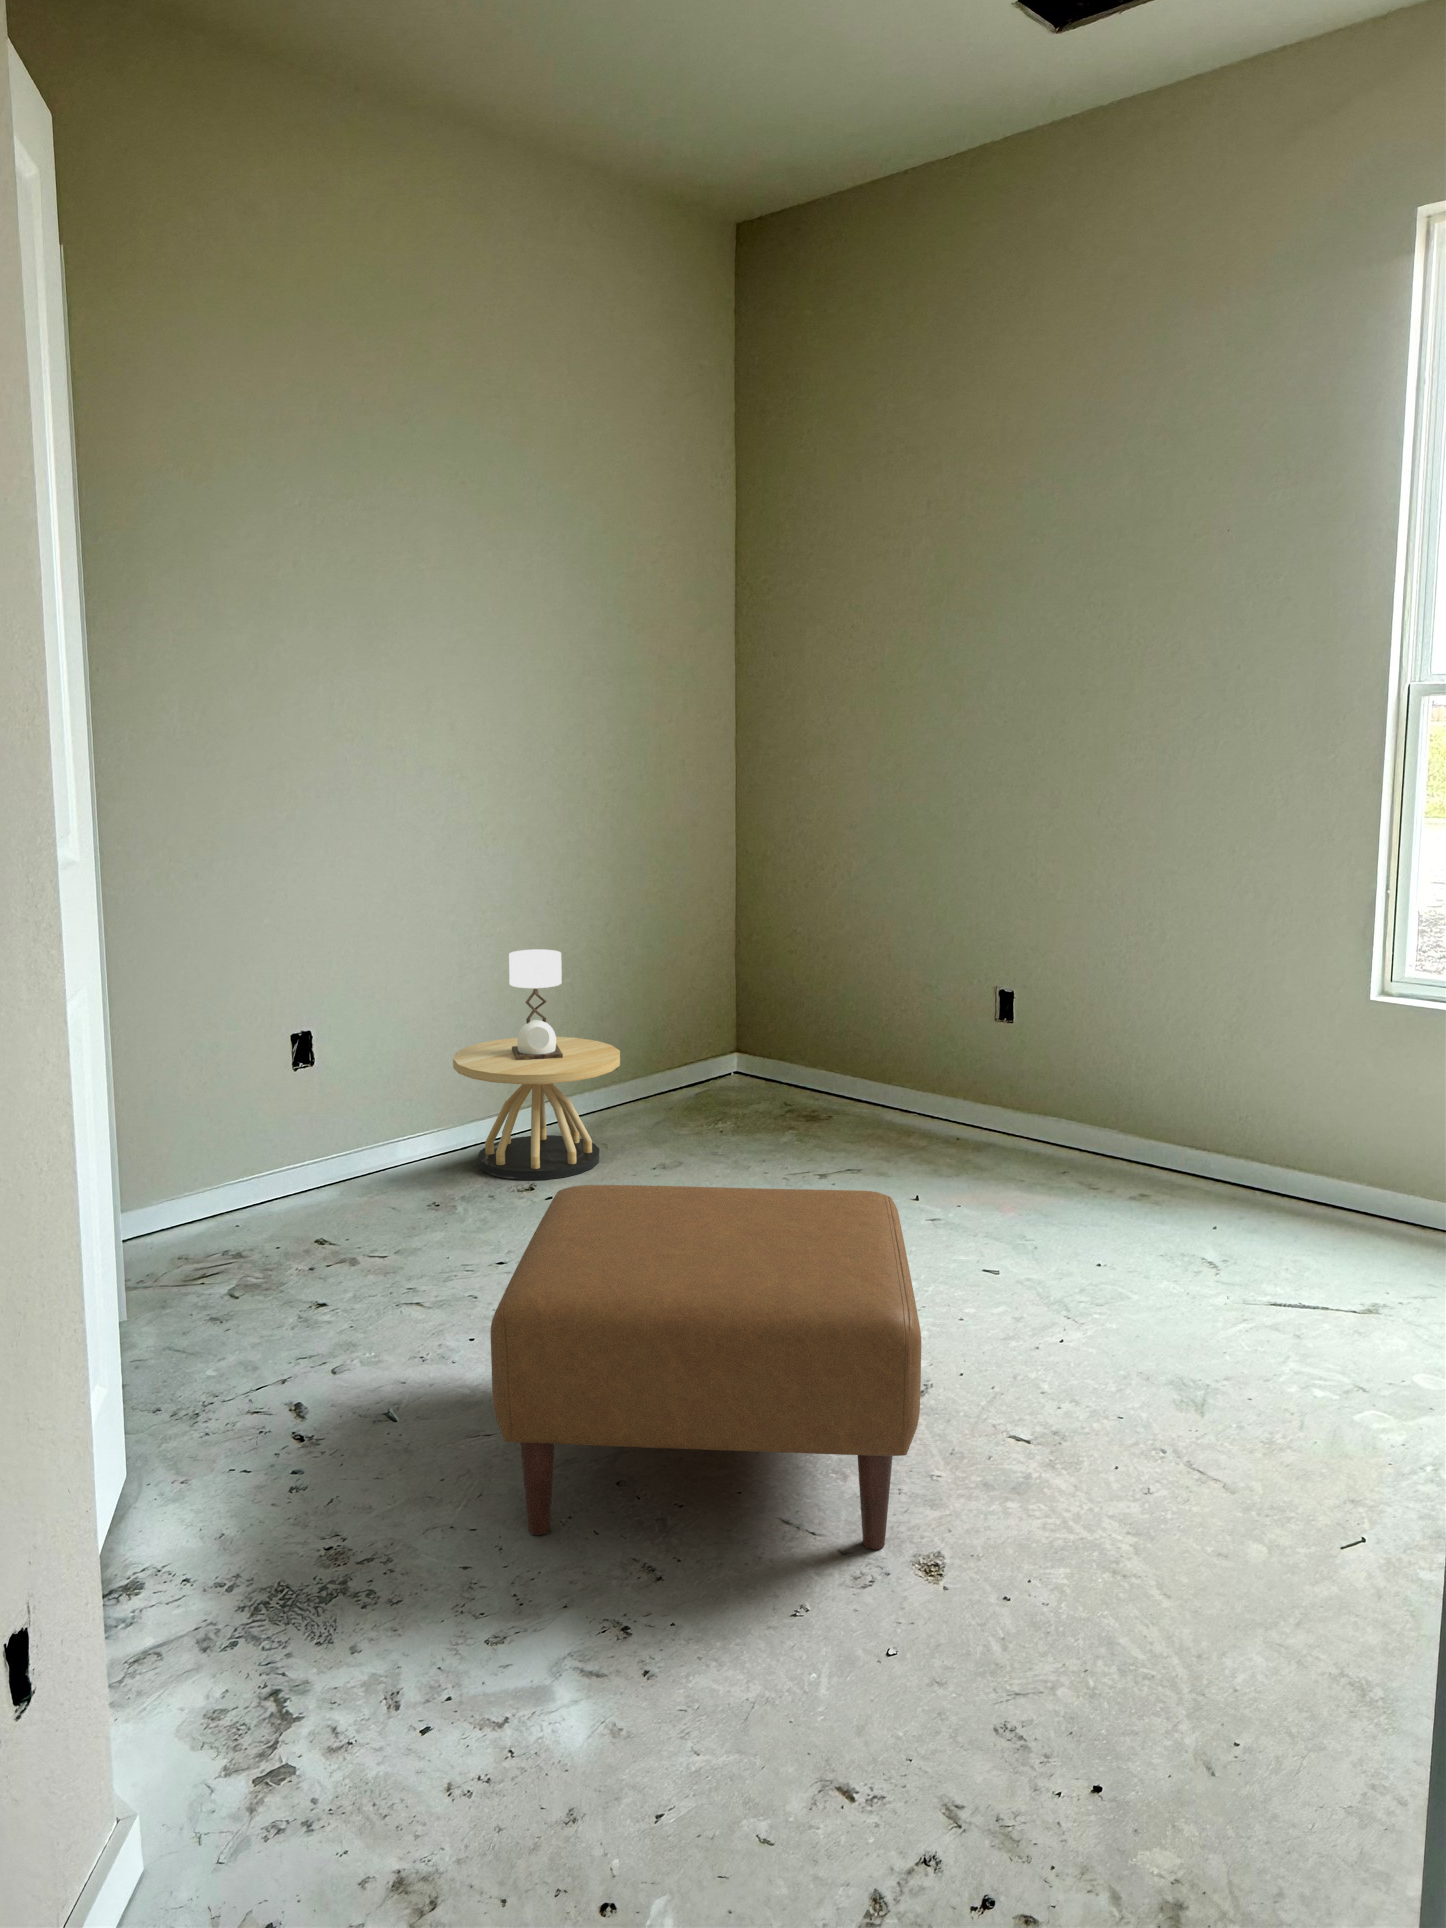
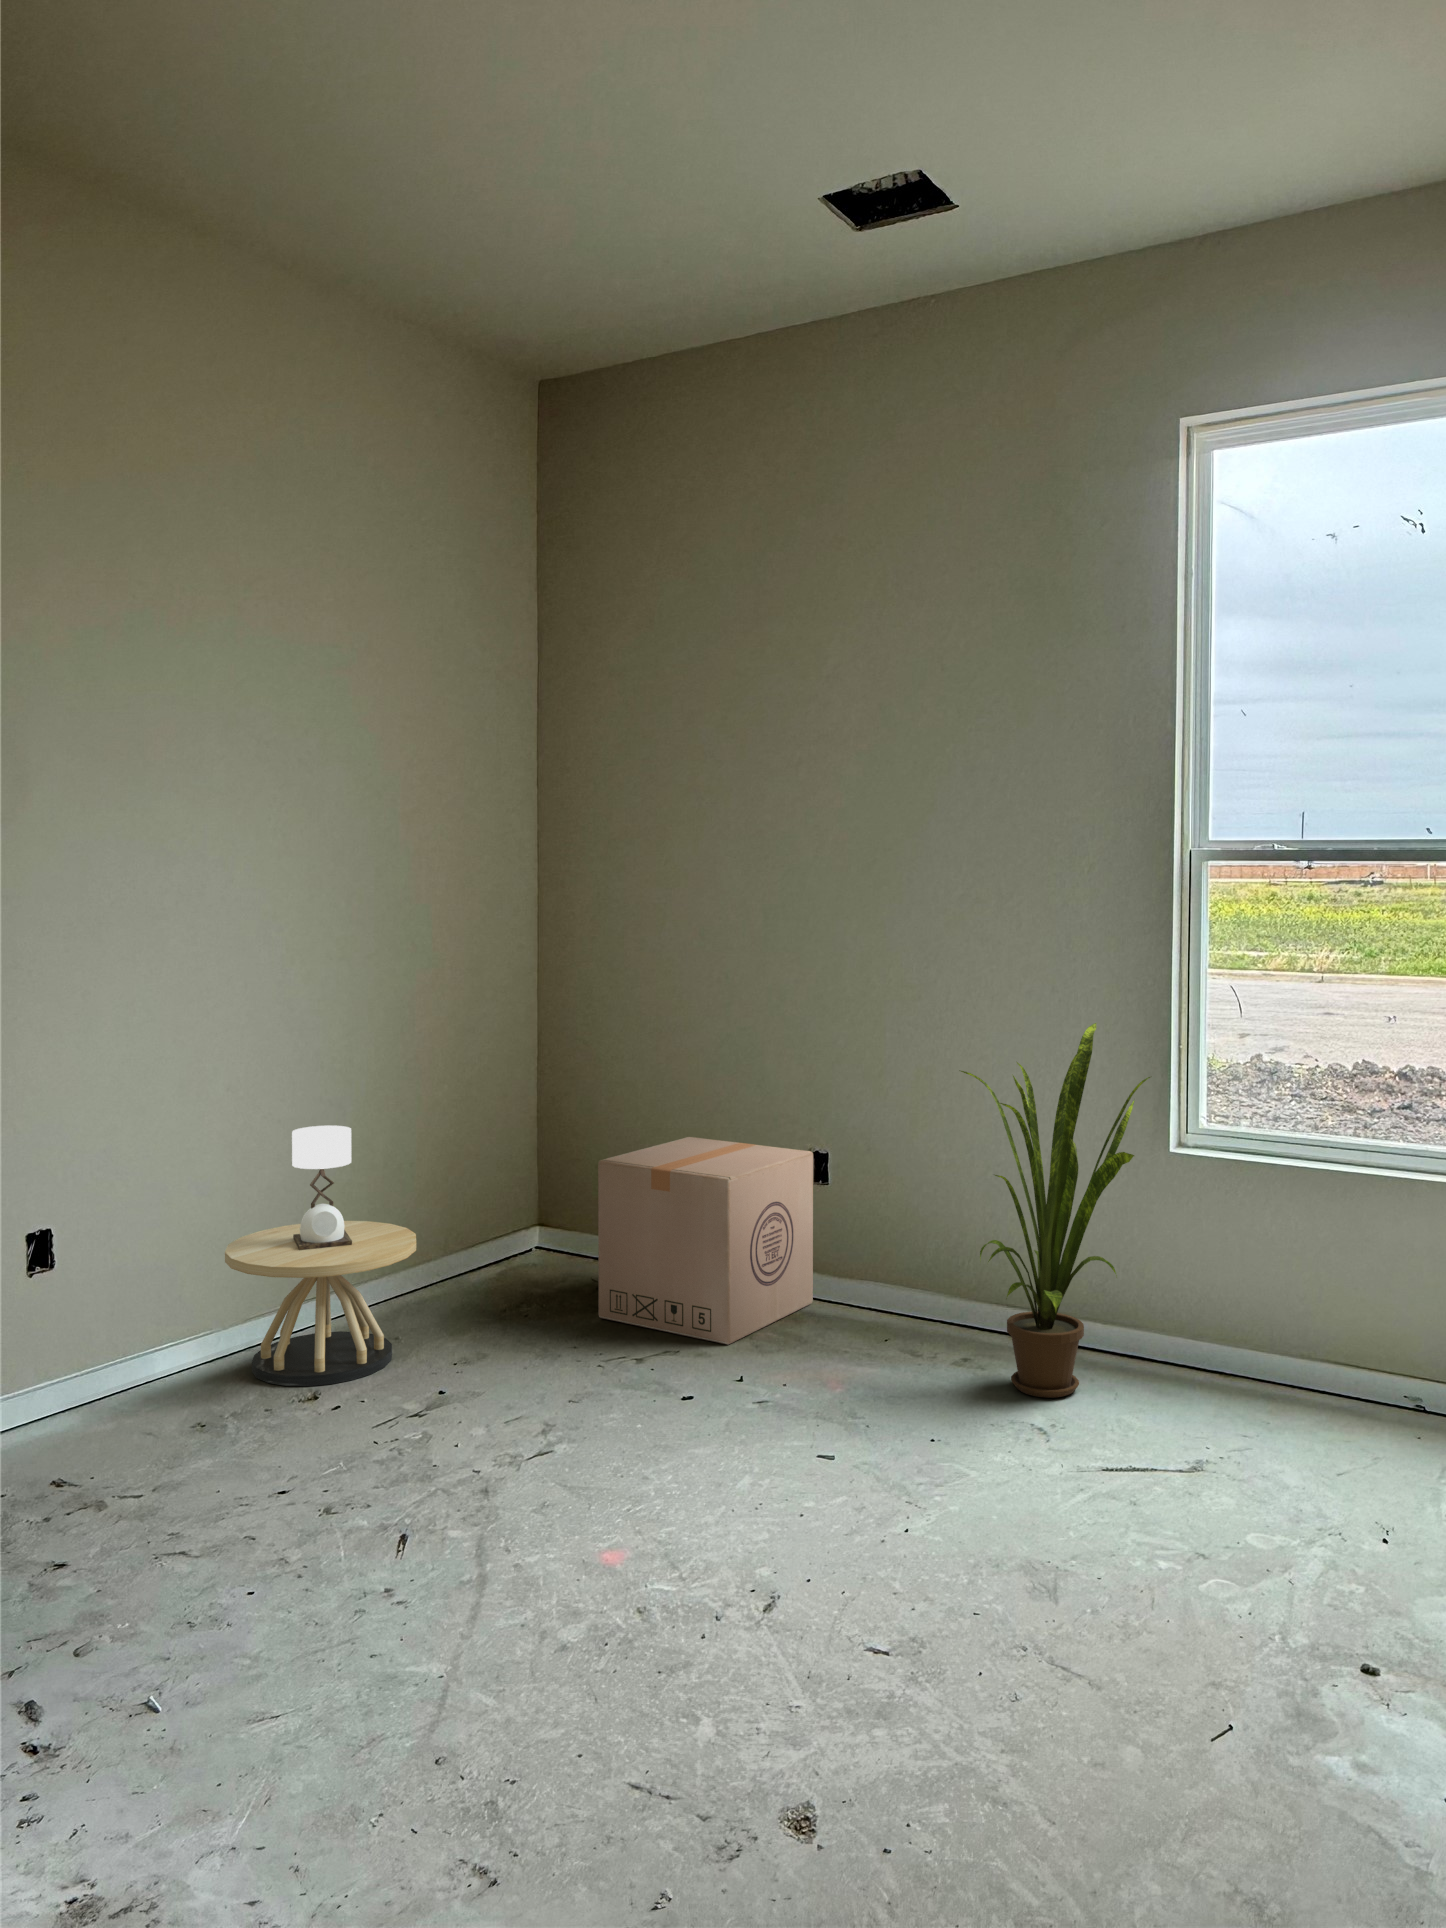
house plant: none [1145,866,1355,1237] -> present [961,1023,1150,1398]
cardboard box: none [789,971,1002,1168] -> present [598,1137,813,1345]
ottoman: present [490,1185,921,1550] -> none [285,1384,788,1845]

